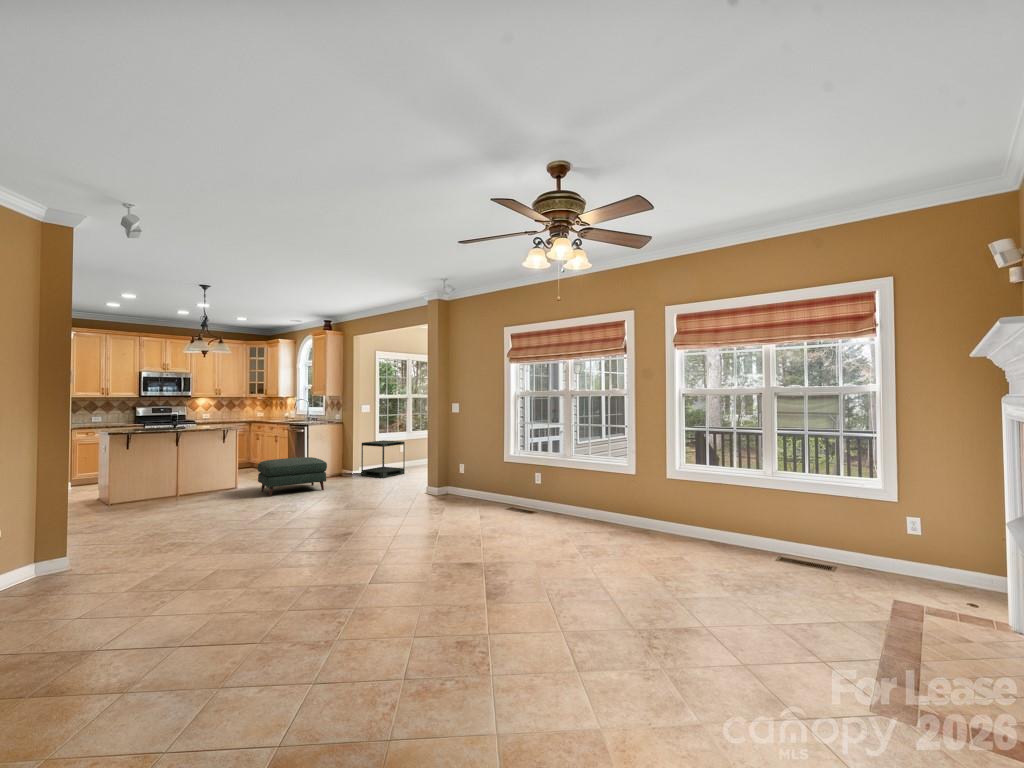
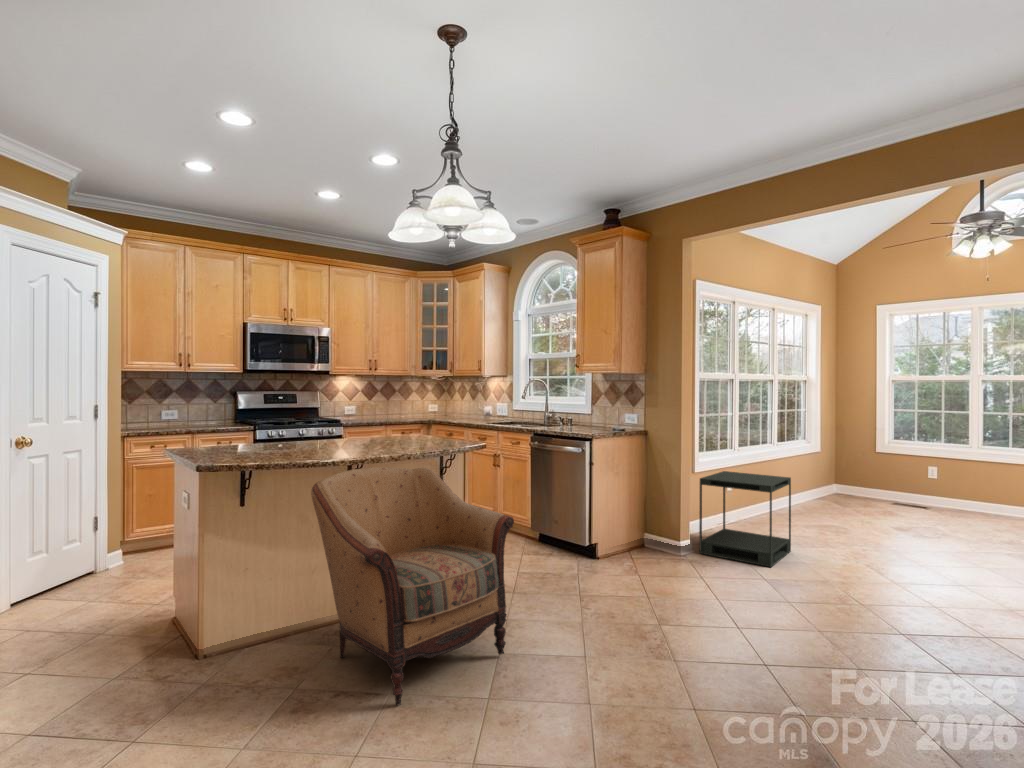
armchair: none [158,436,239,508] -> present [311,467,514,705]
ottoman: present [258,457,327,496] -> none [529,521,710,646]

